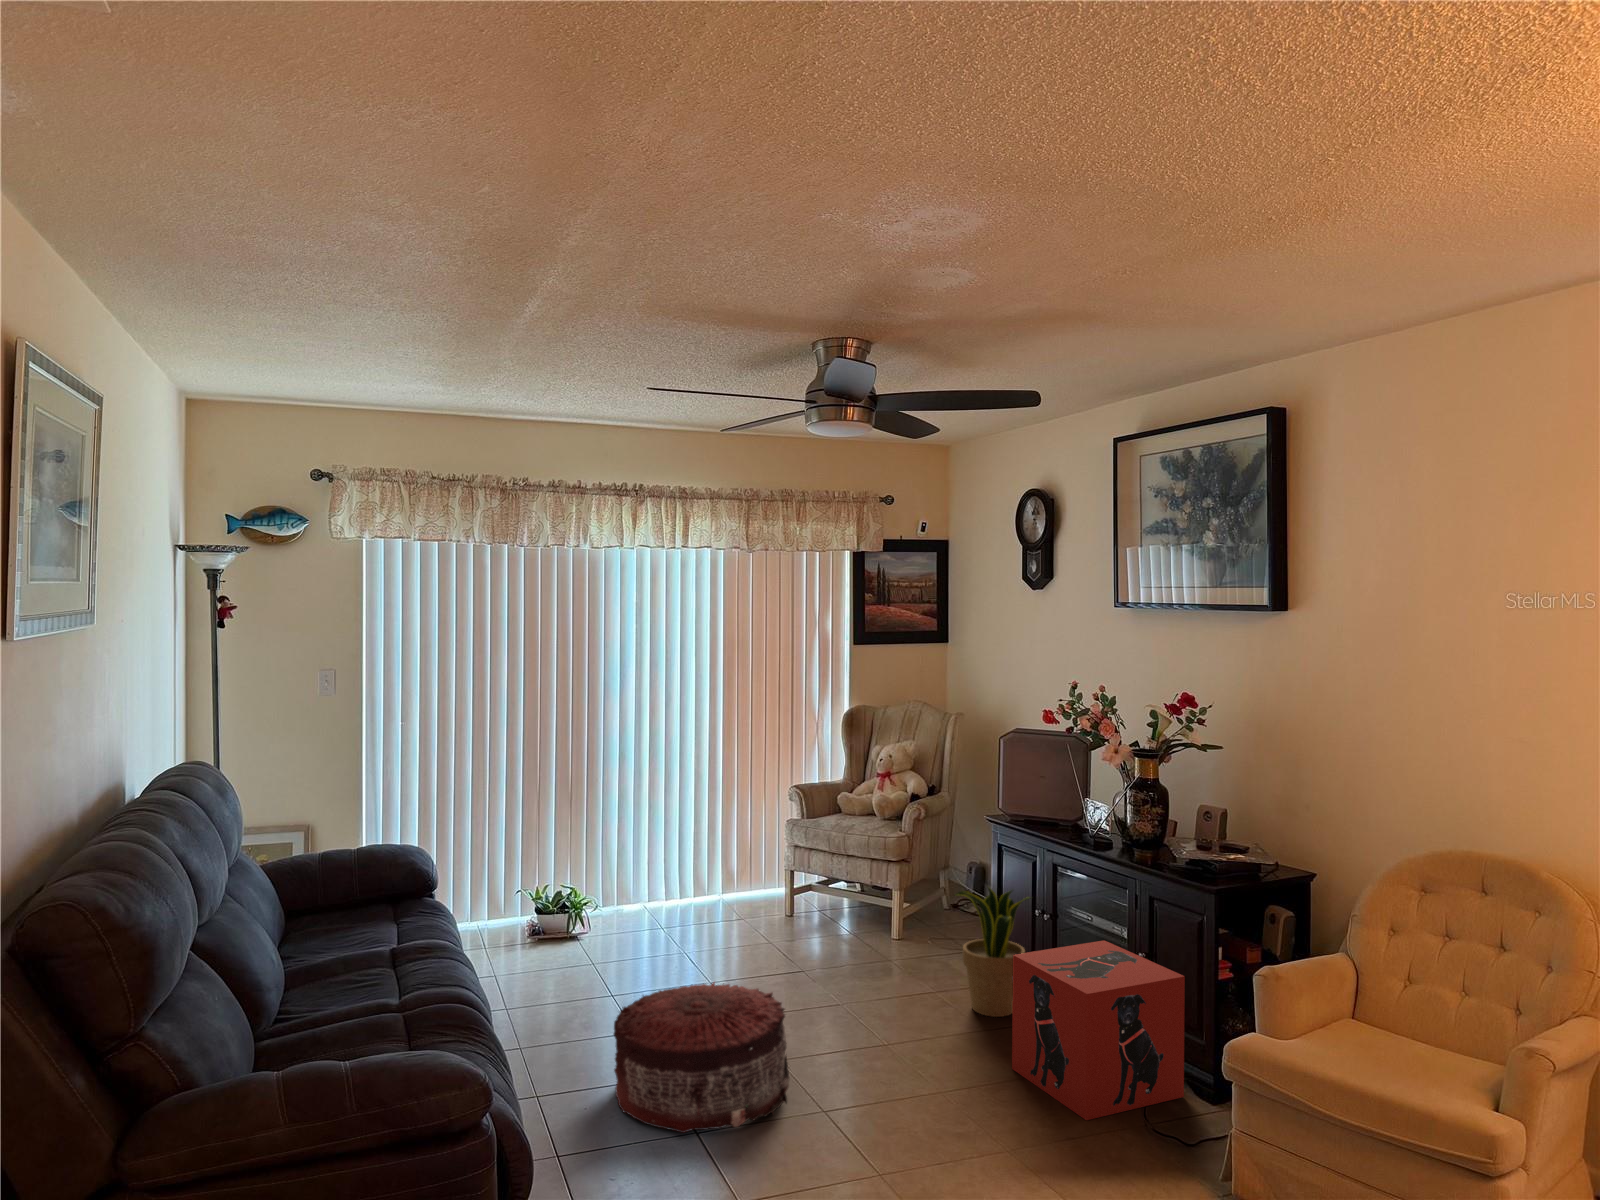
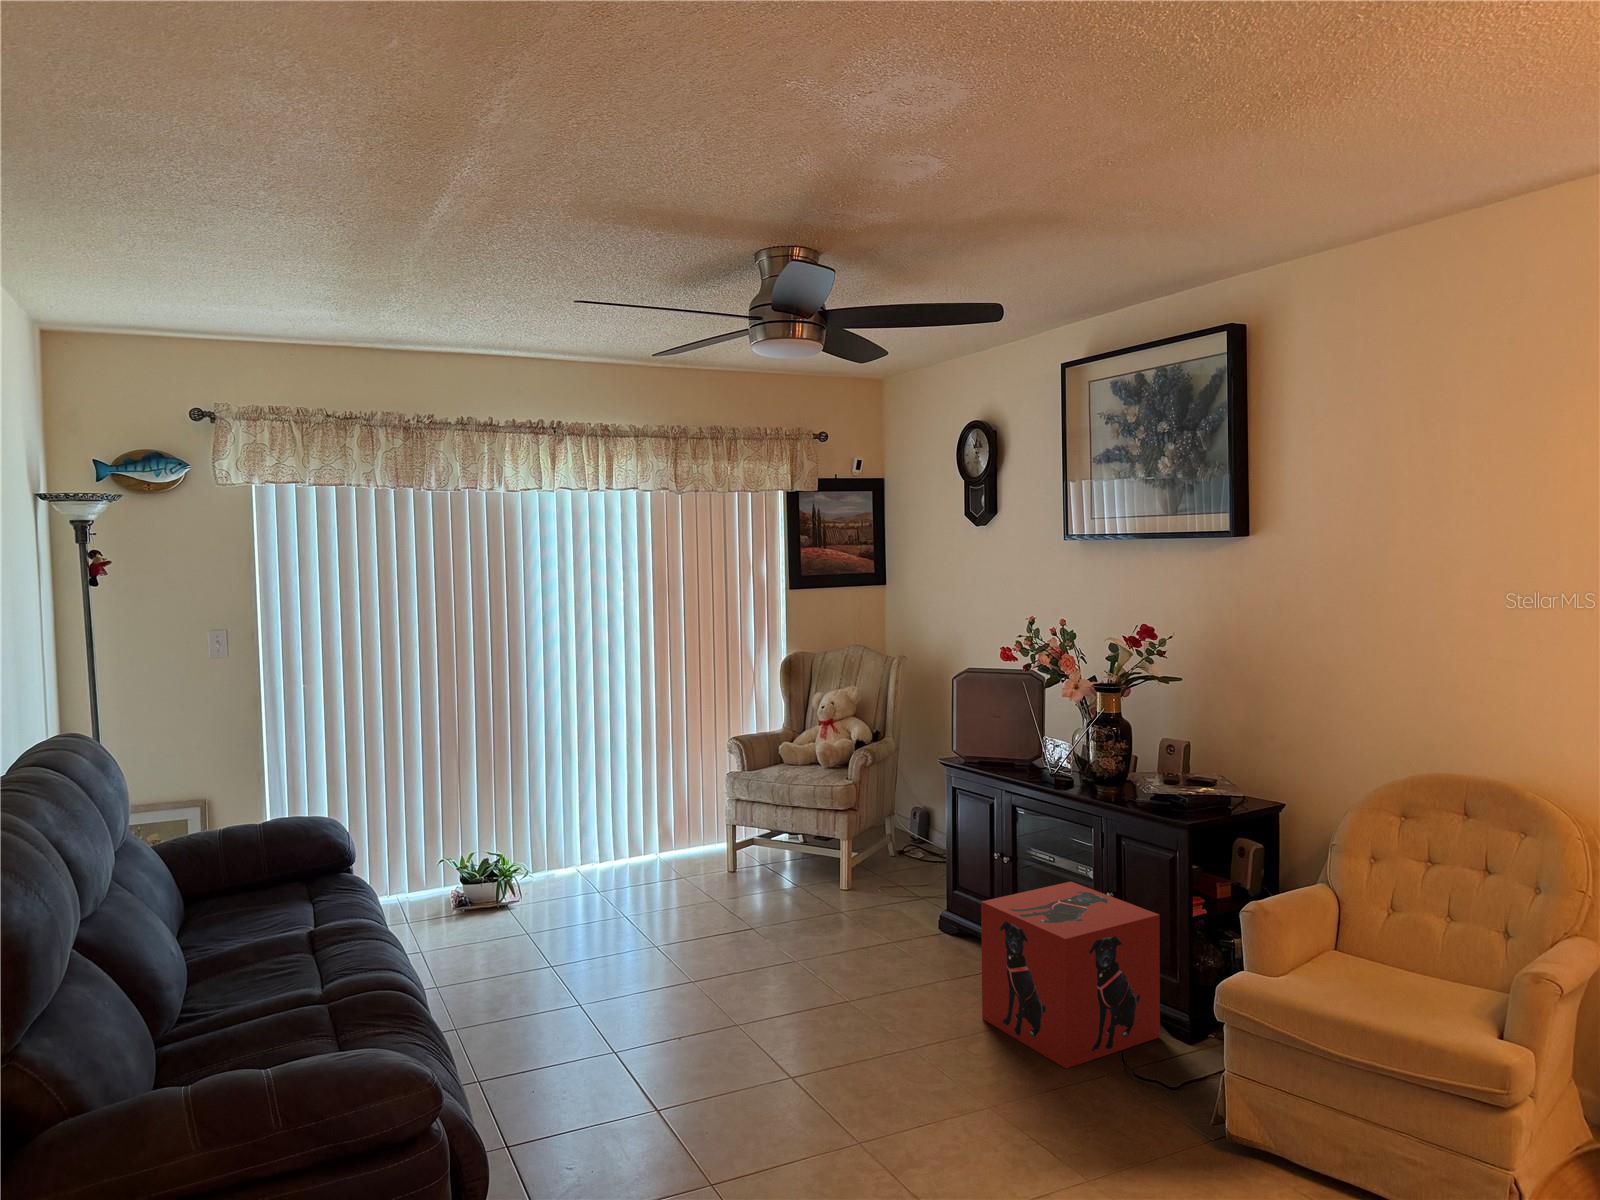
potted plant: present [955,887,1029,1017] -> none [911,830,993,965]
pouf: present [614,982,789,1133] -> none [562,946,755,1112]

